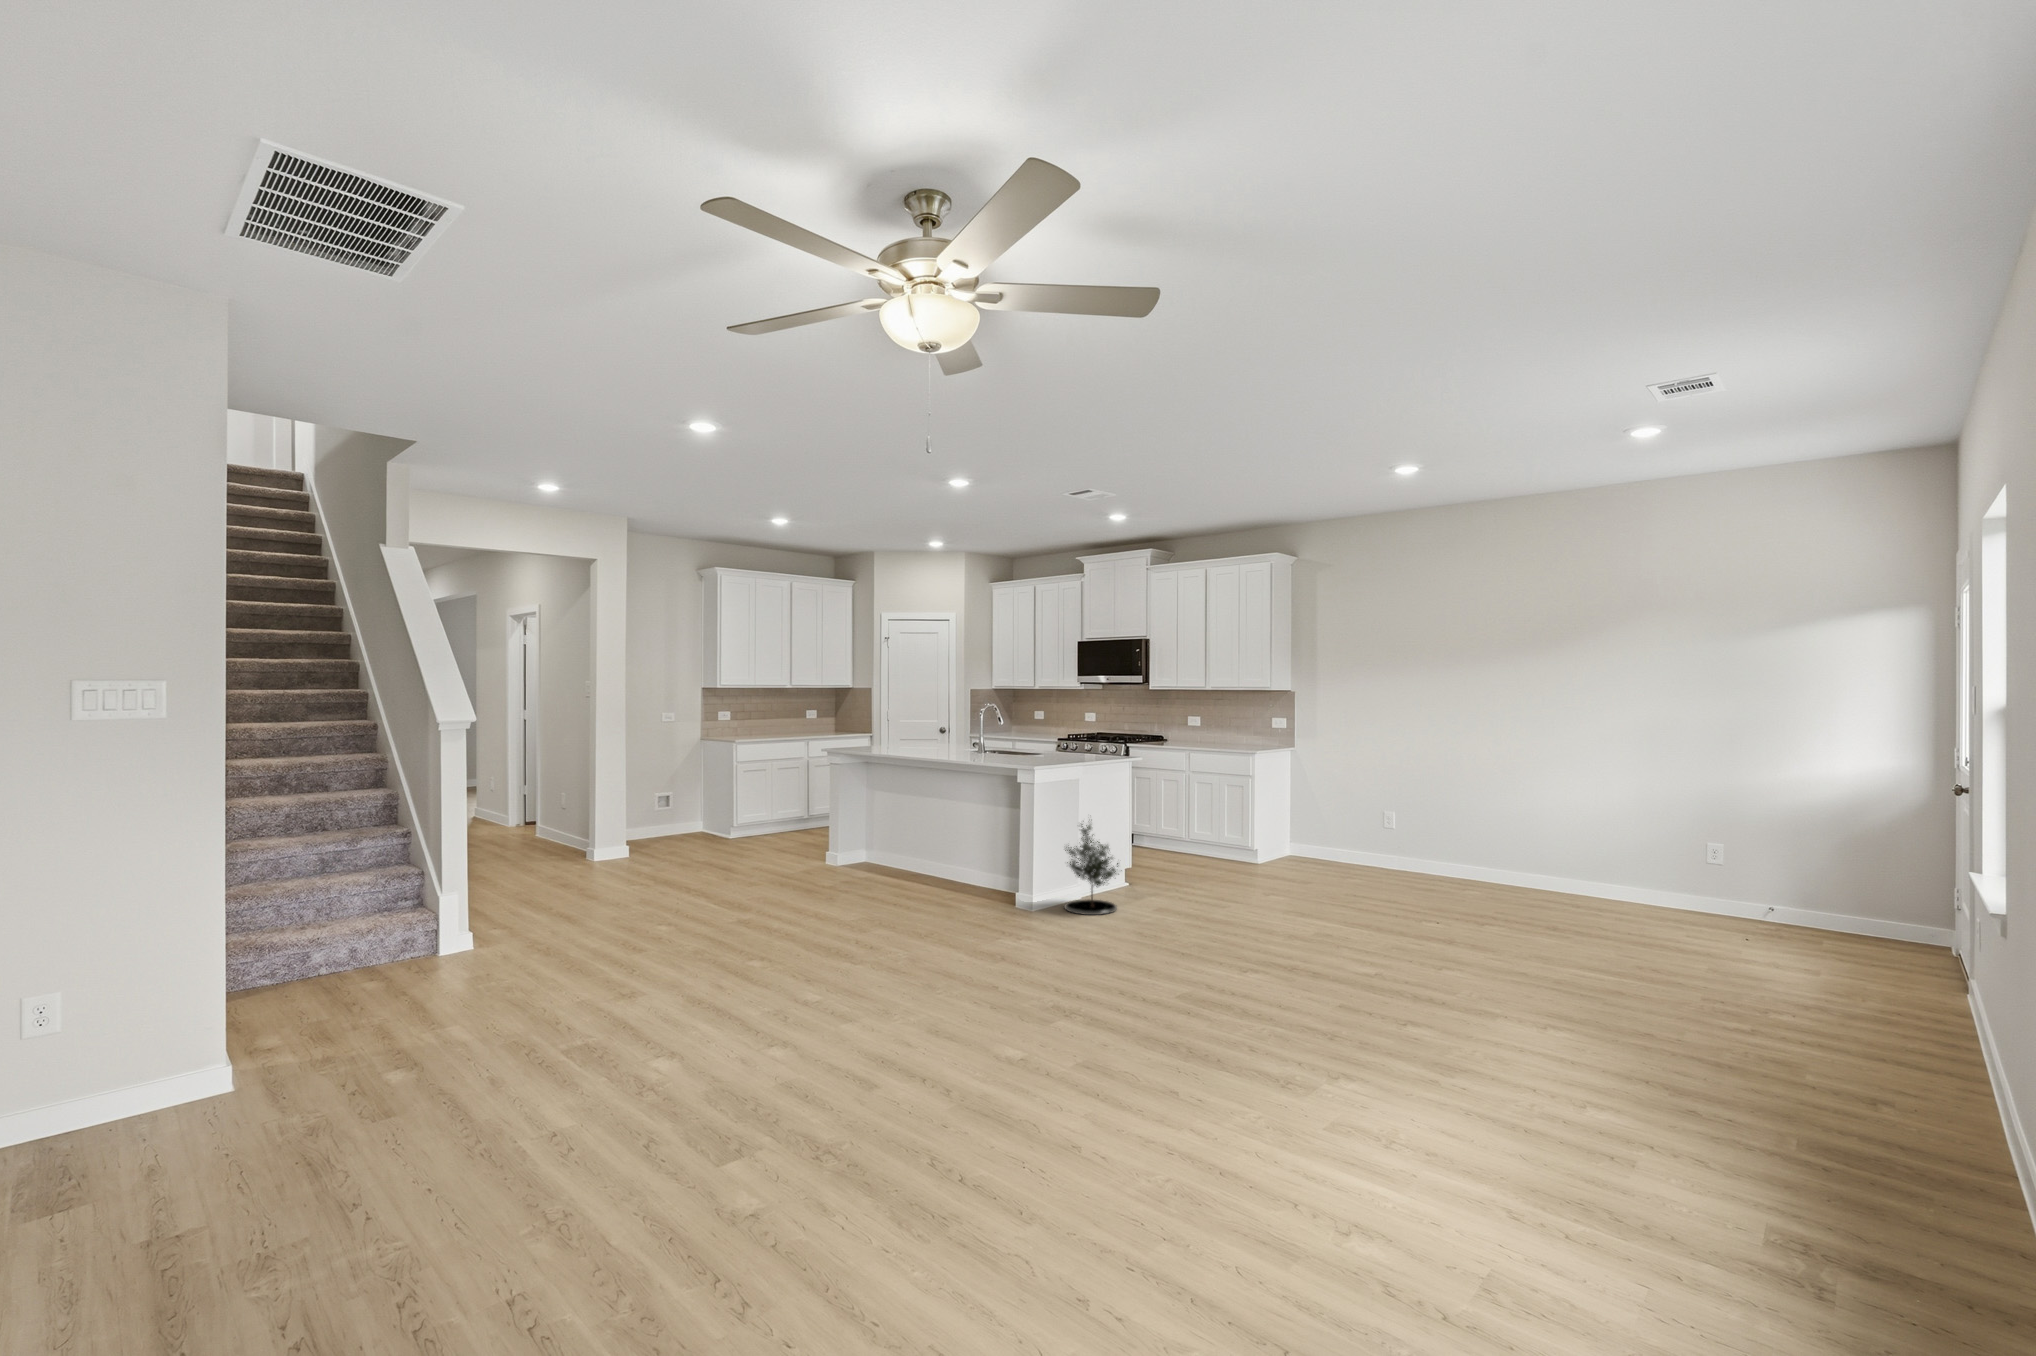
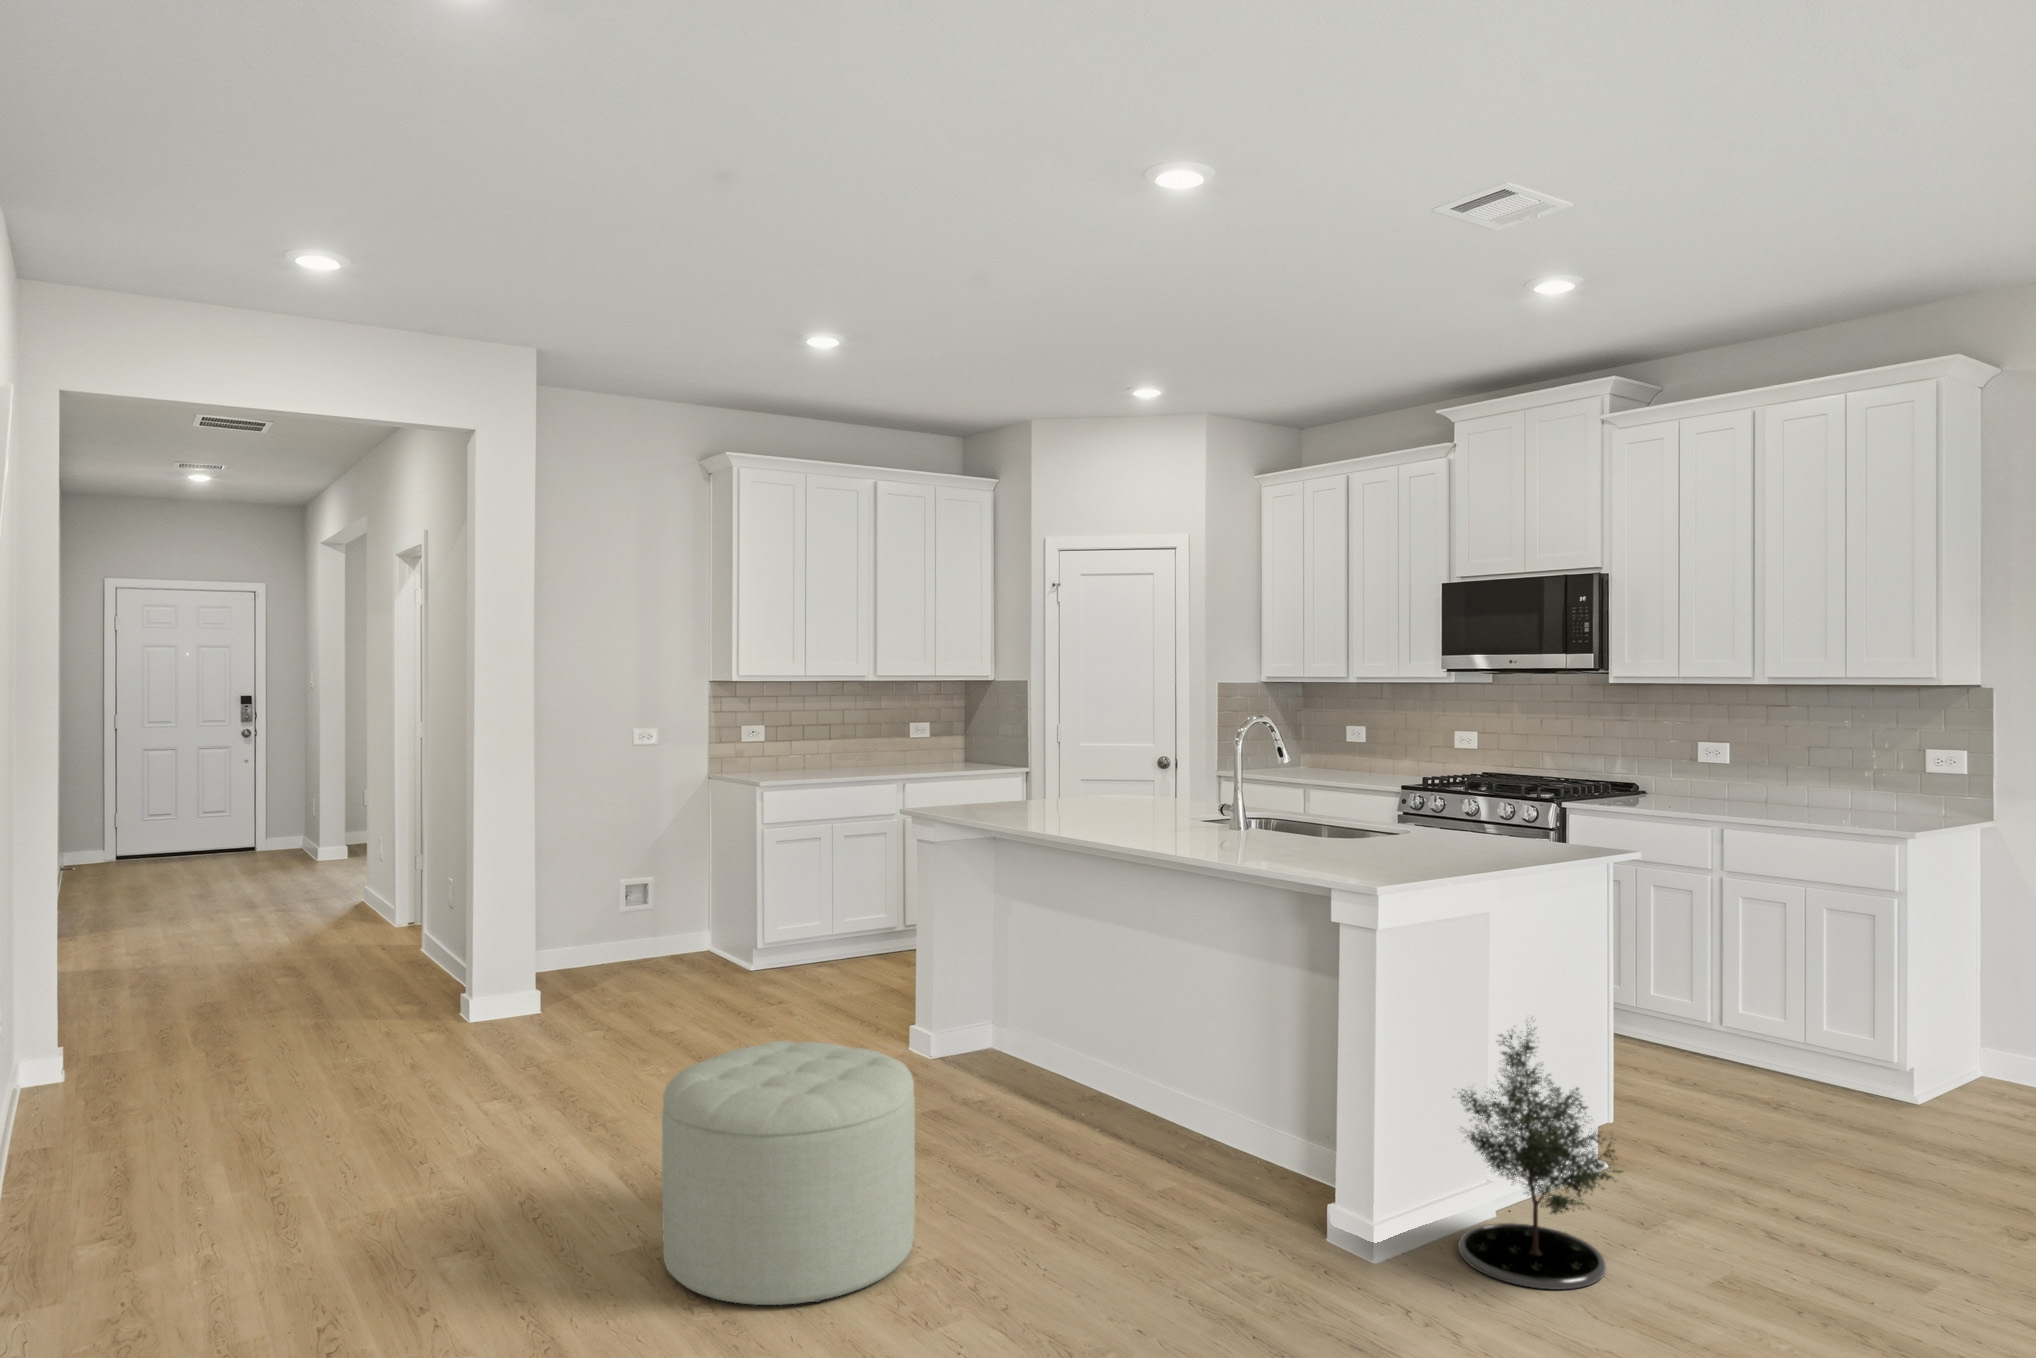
ottoman: none [749,839,852,932] -> present [662,1041,915,1305]

